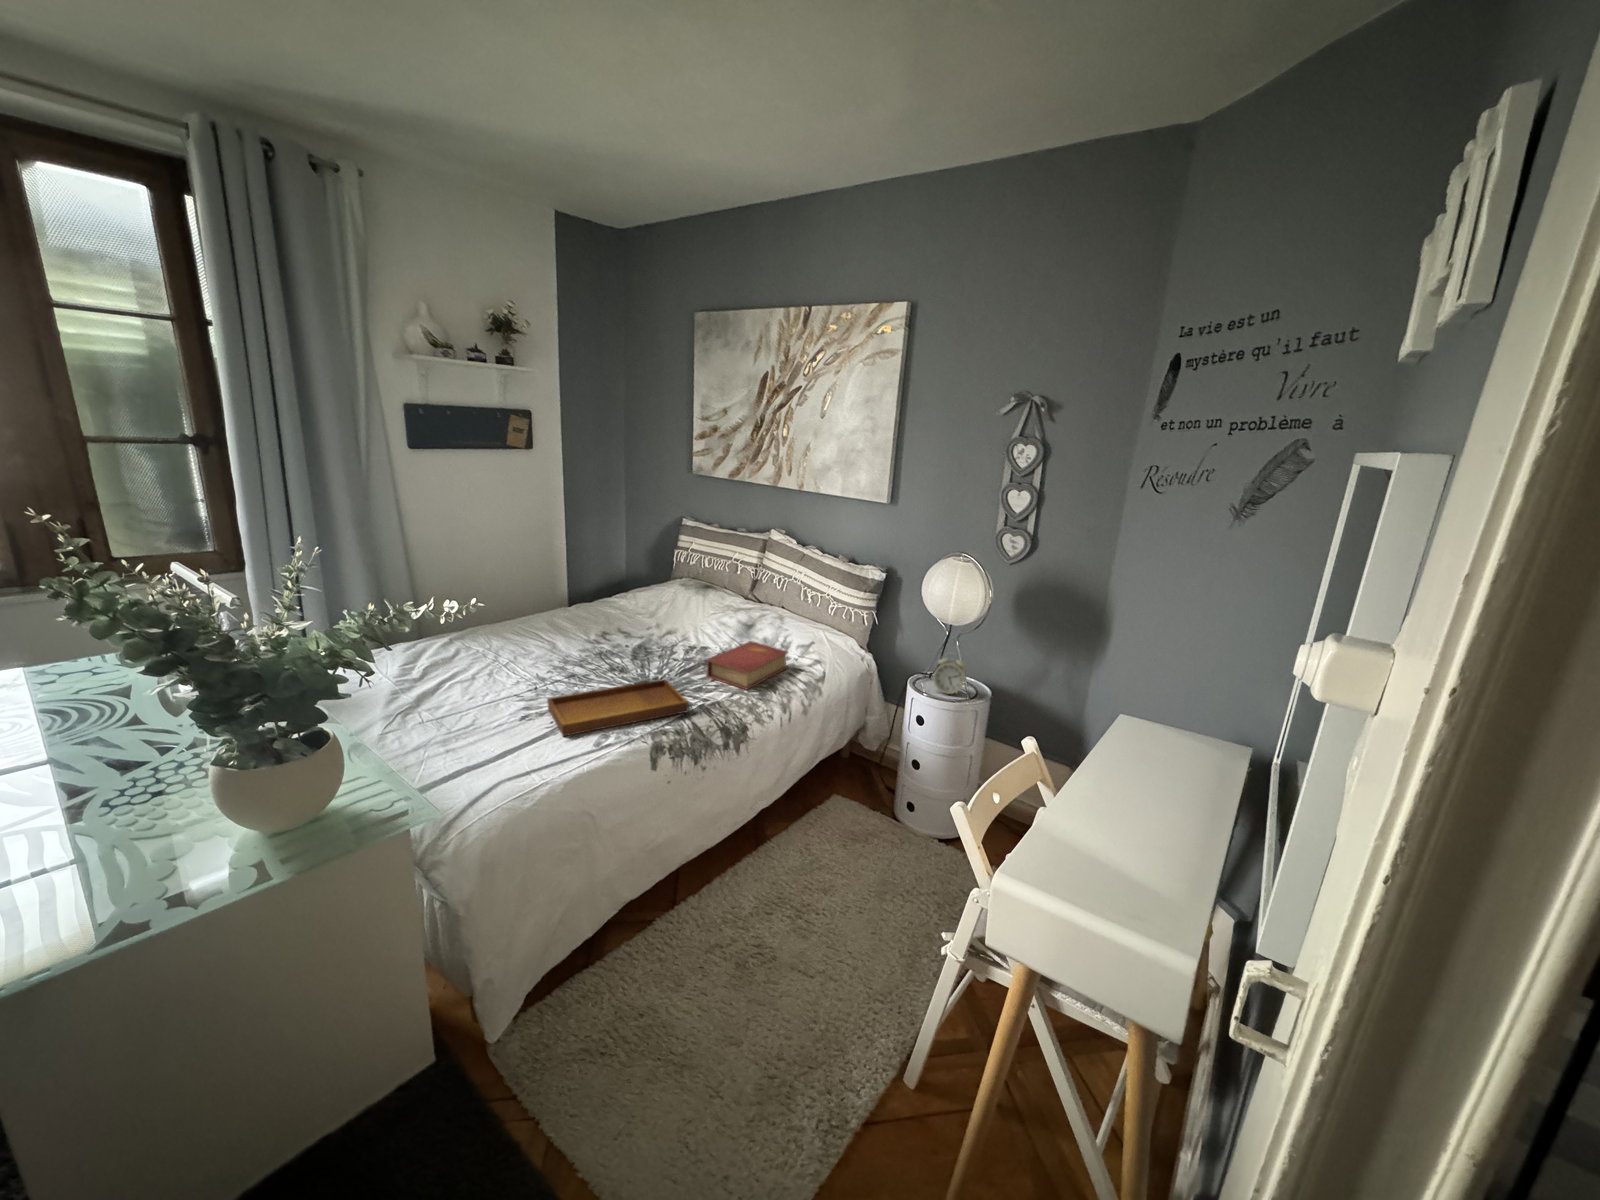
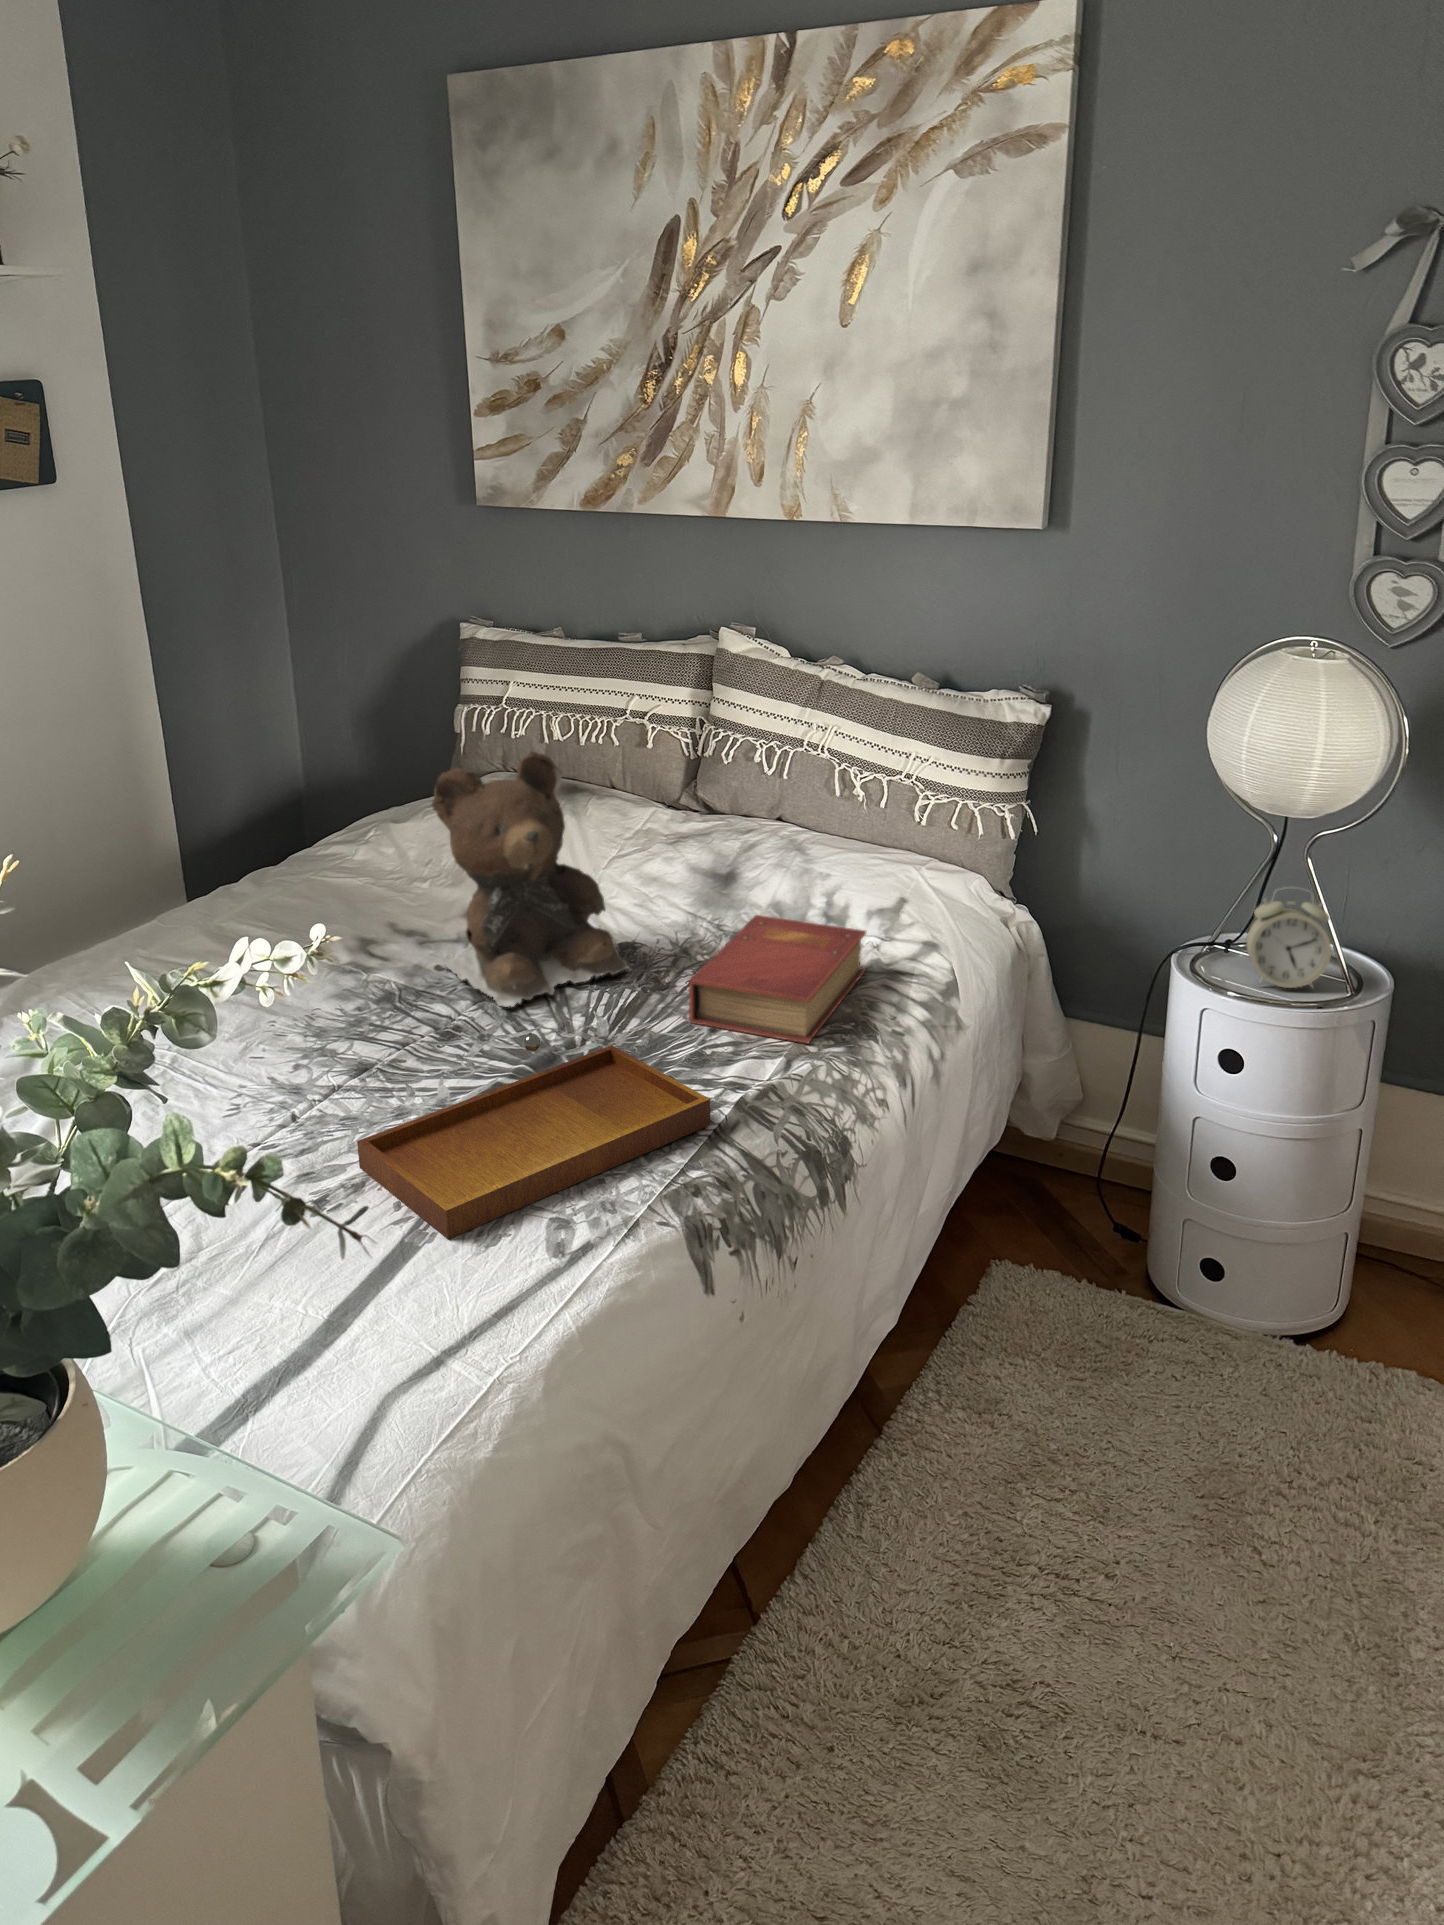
teddy bear: none [626,566,697,663] -> present [432,752,629,1007]

